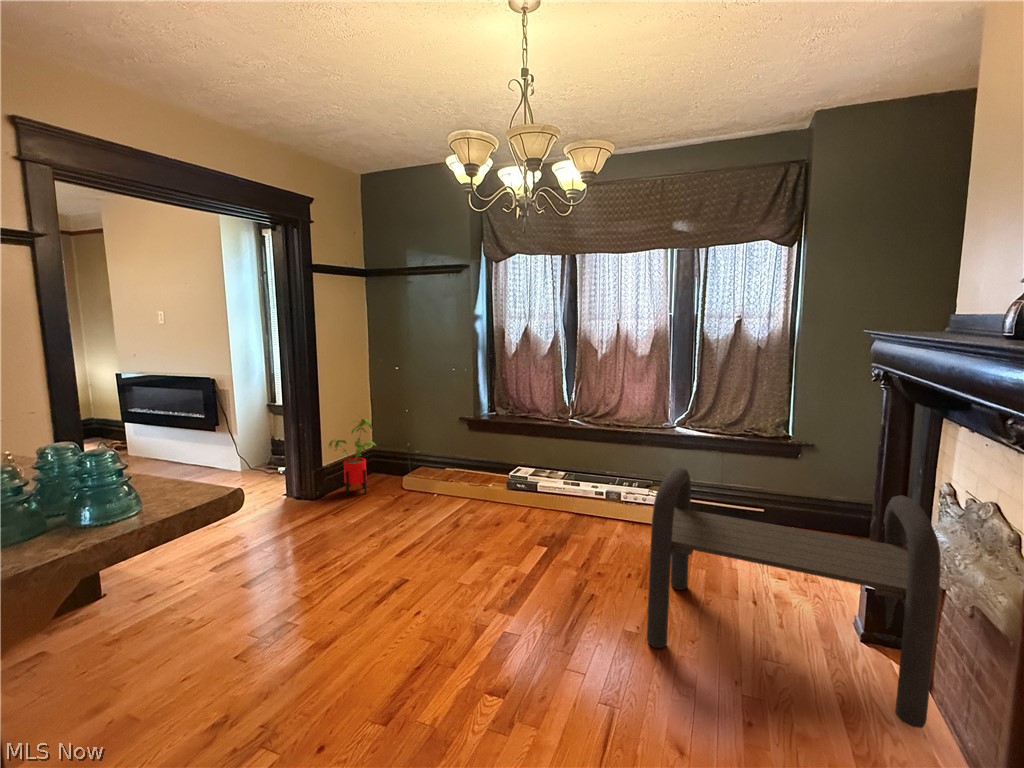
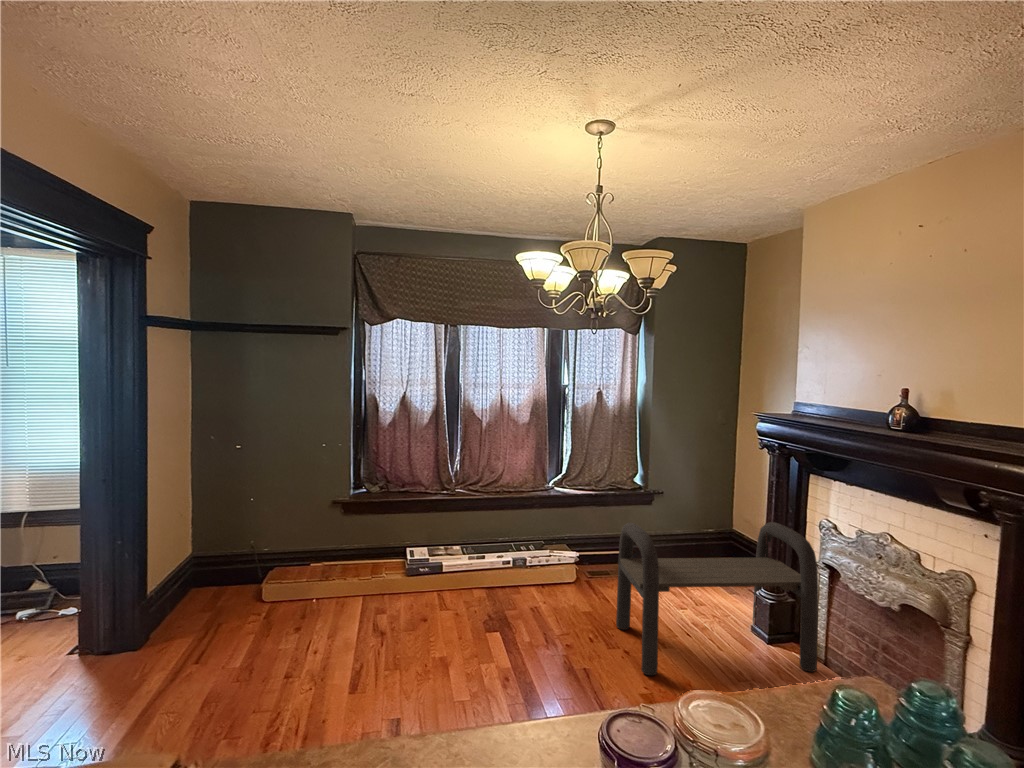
house plant: present [329,419,376,496] -> none [164,517,240,623]

